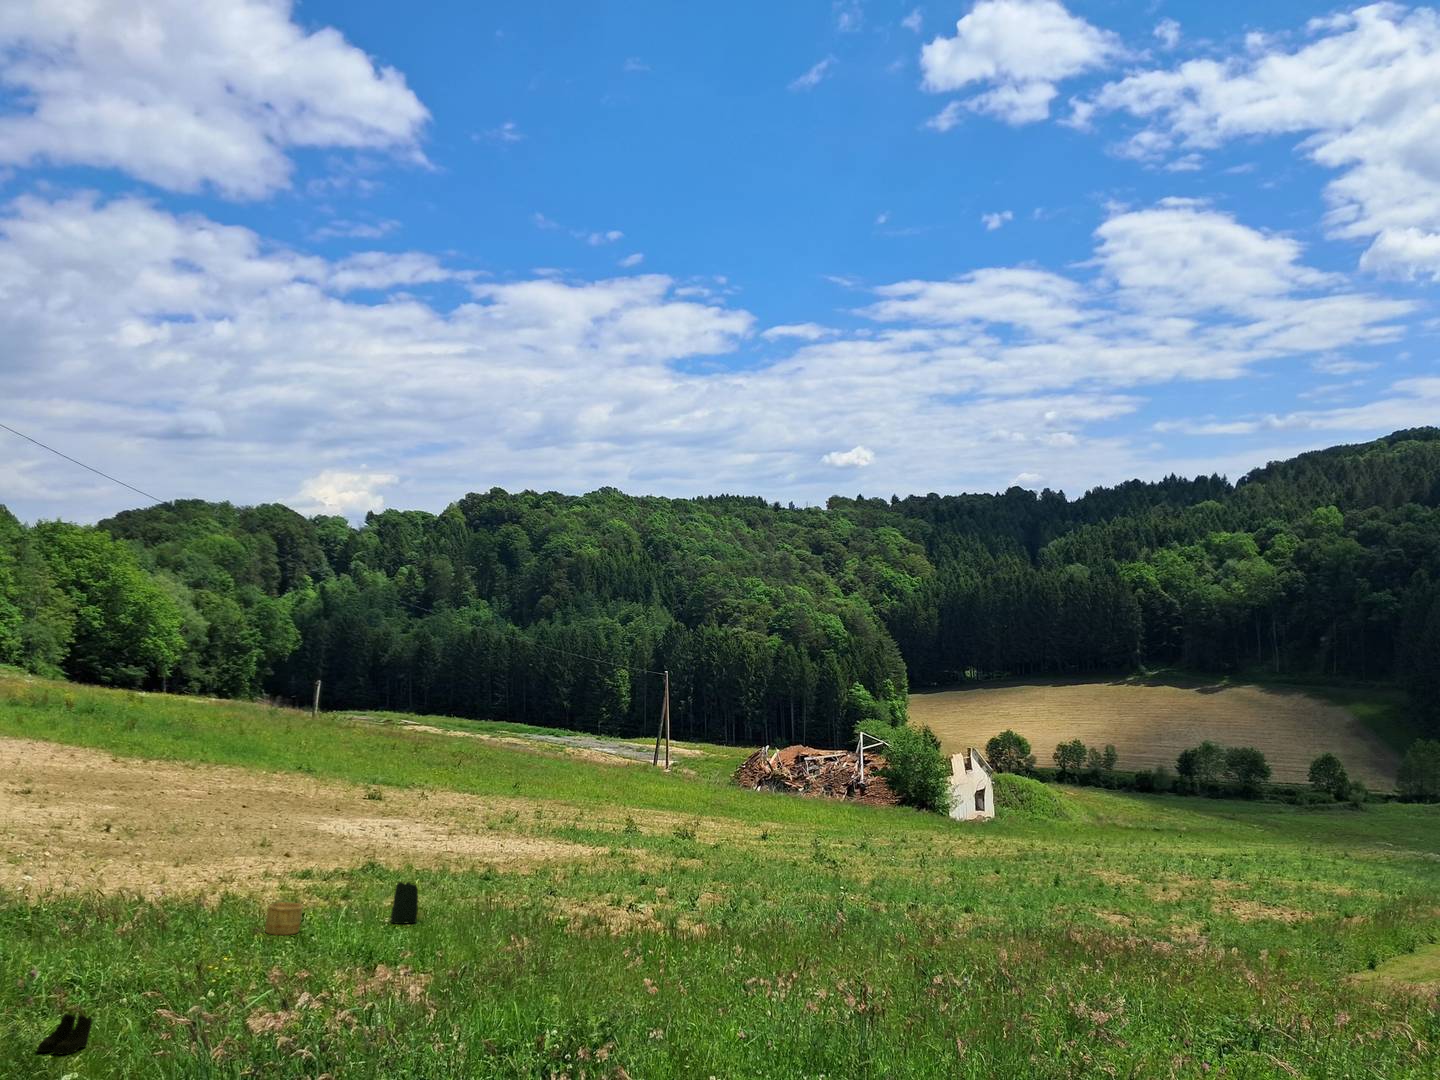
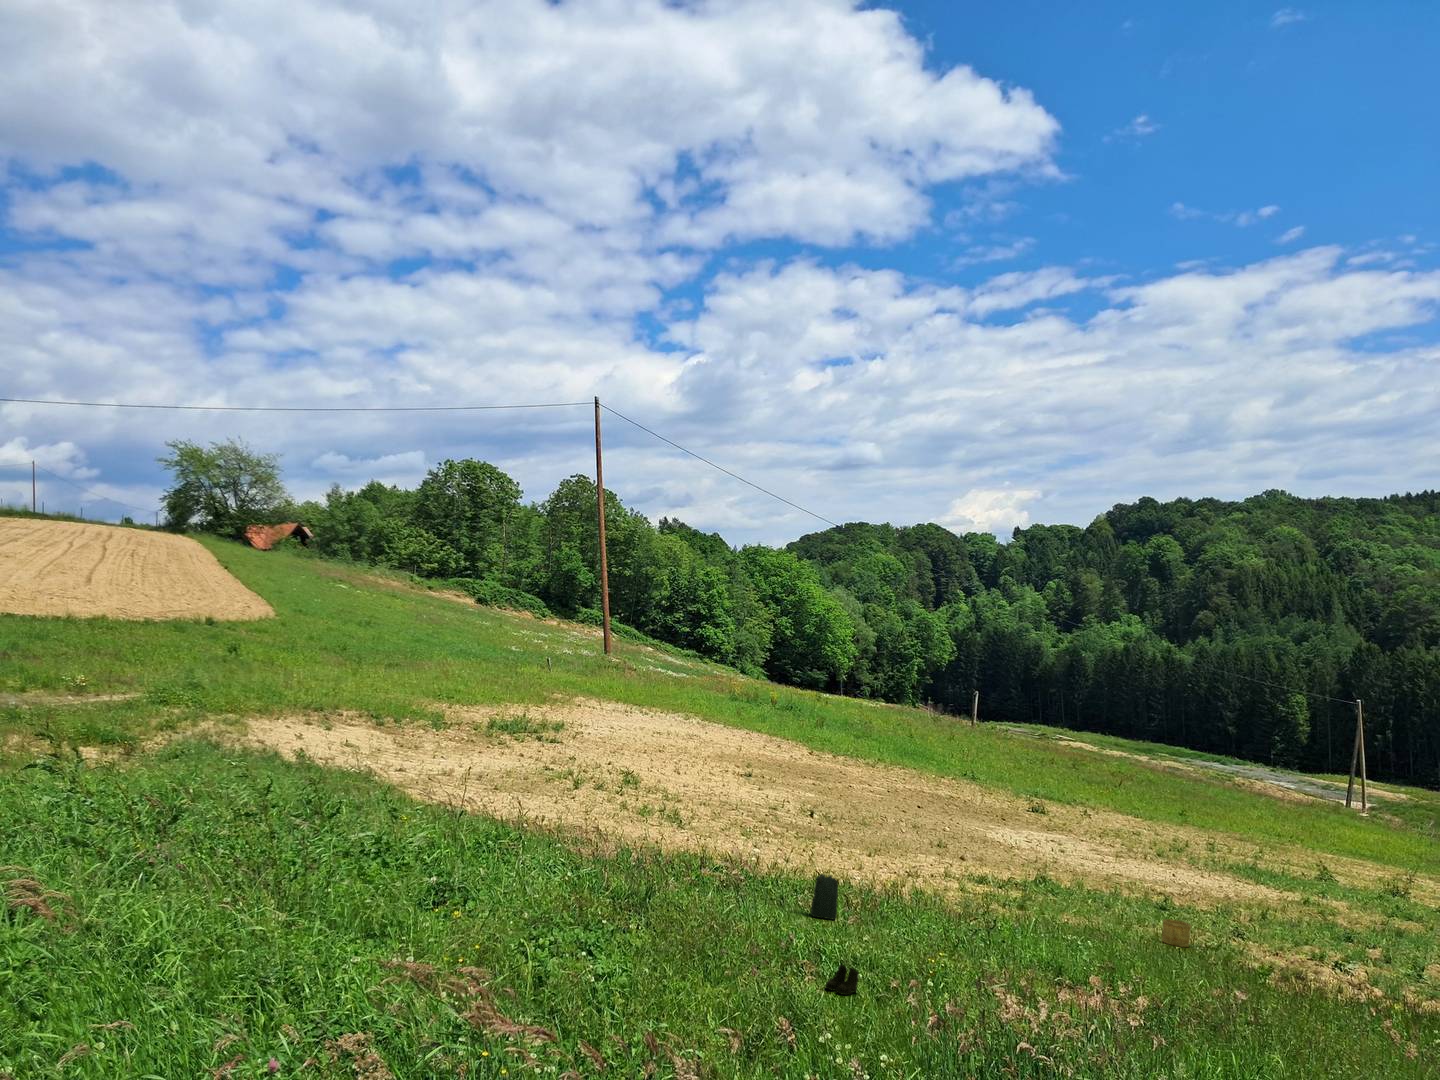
backpack: present [390,882,418,924] -> present [810,874,838,920]
wooden bucket: present [265,902,304,935] -> present [1162,919,1191,947]

